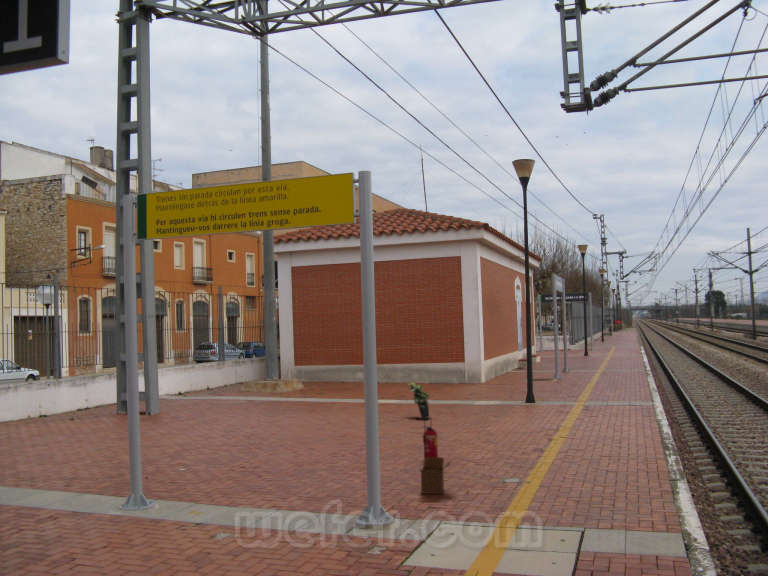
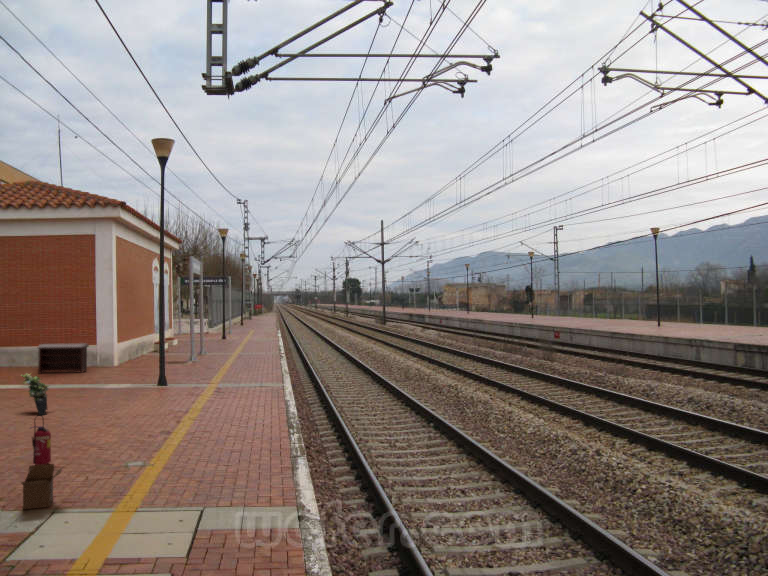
bench: none [415,358,458,386] -> present [38,343,89,374]

